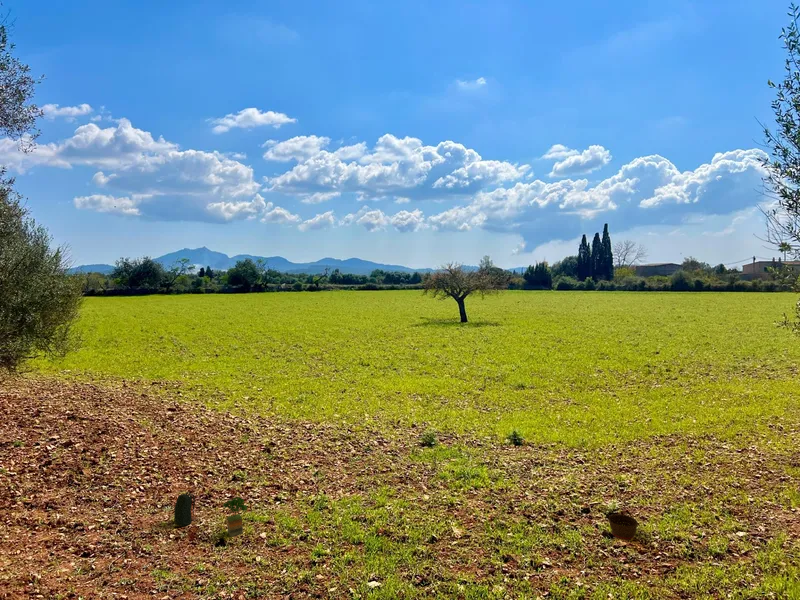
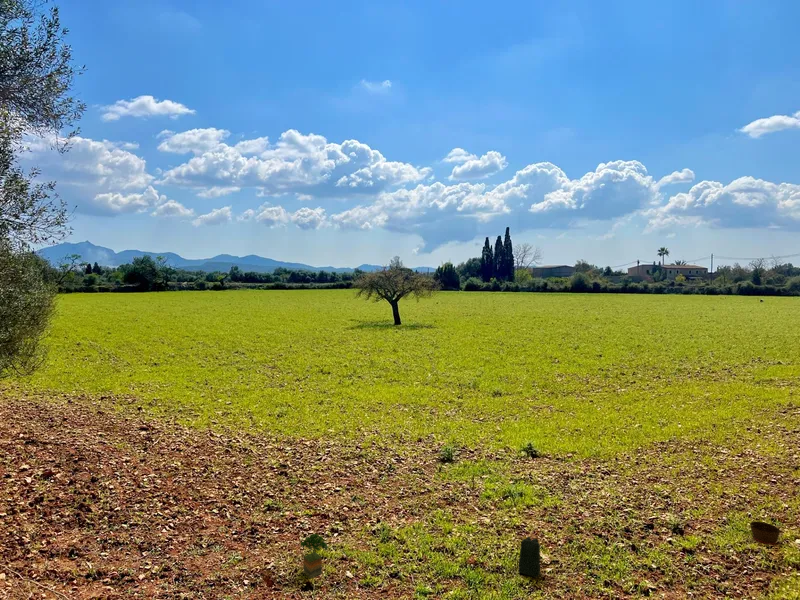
backpack: present [174,492,195,526] -> present [519,537,540,577]
basket: present [609,514,638,539] -> present [750,521,780,545]

